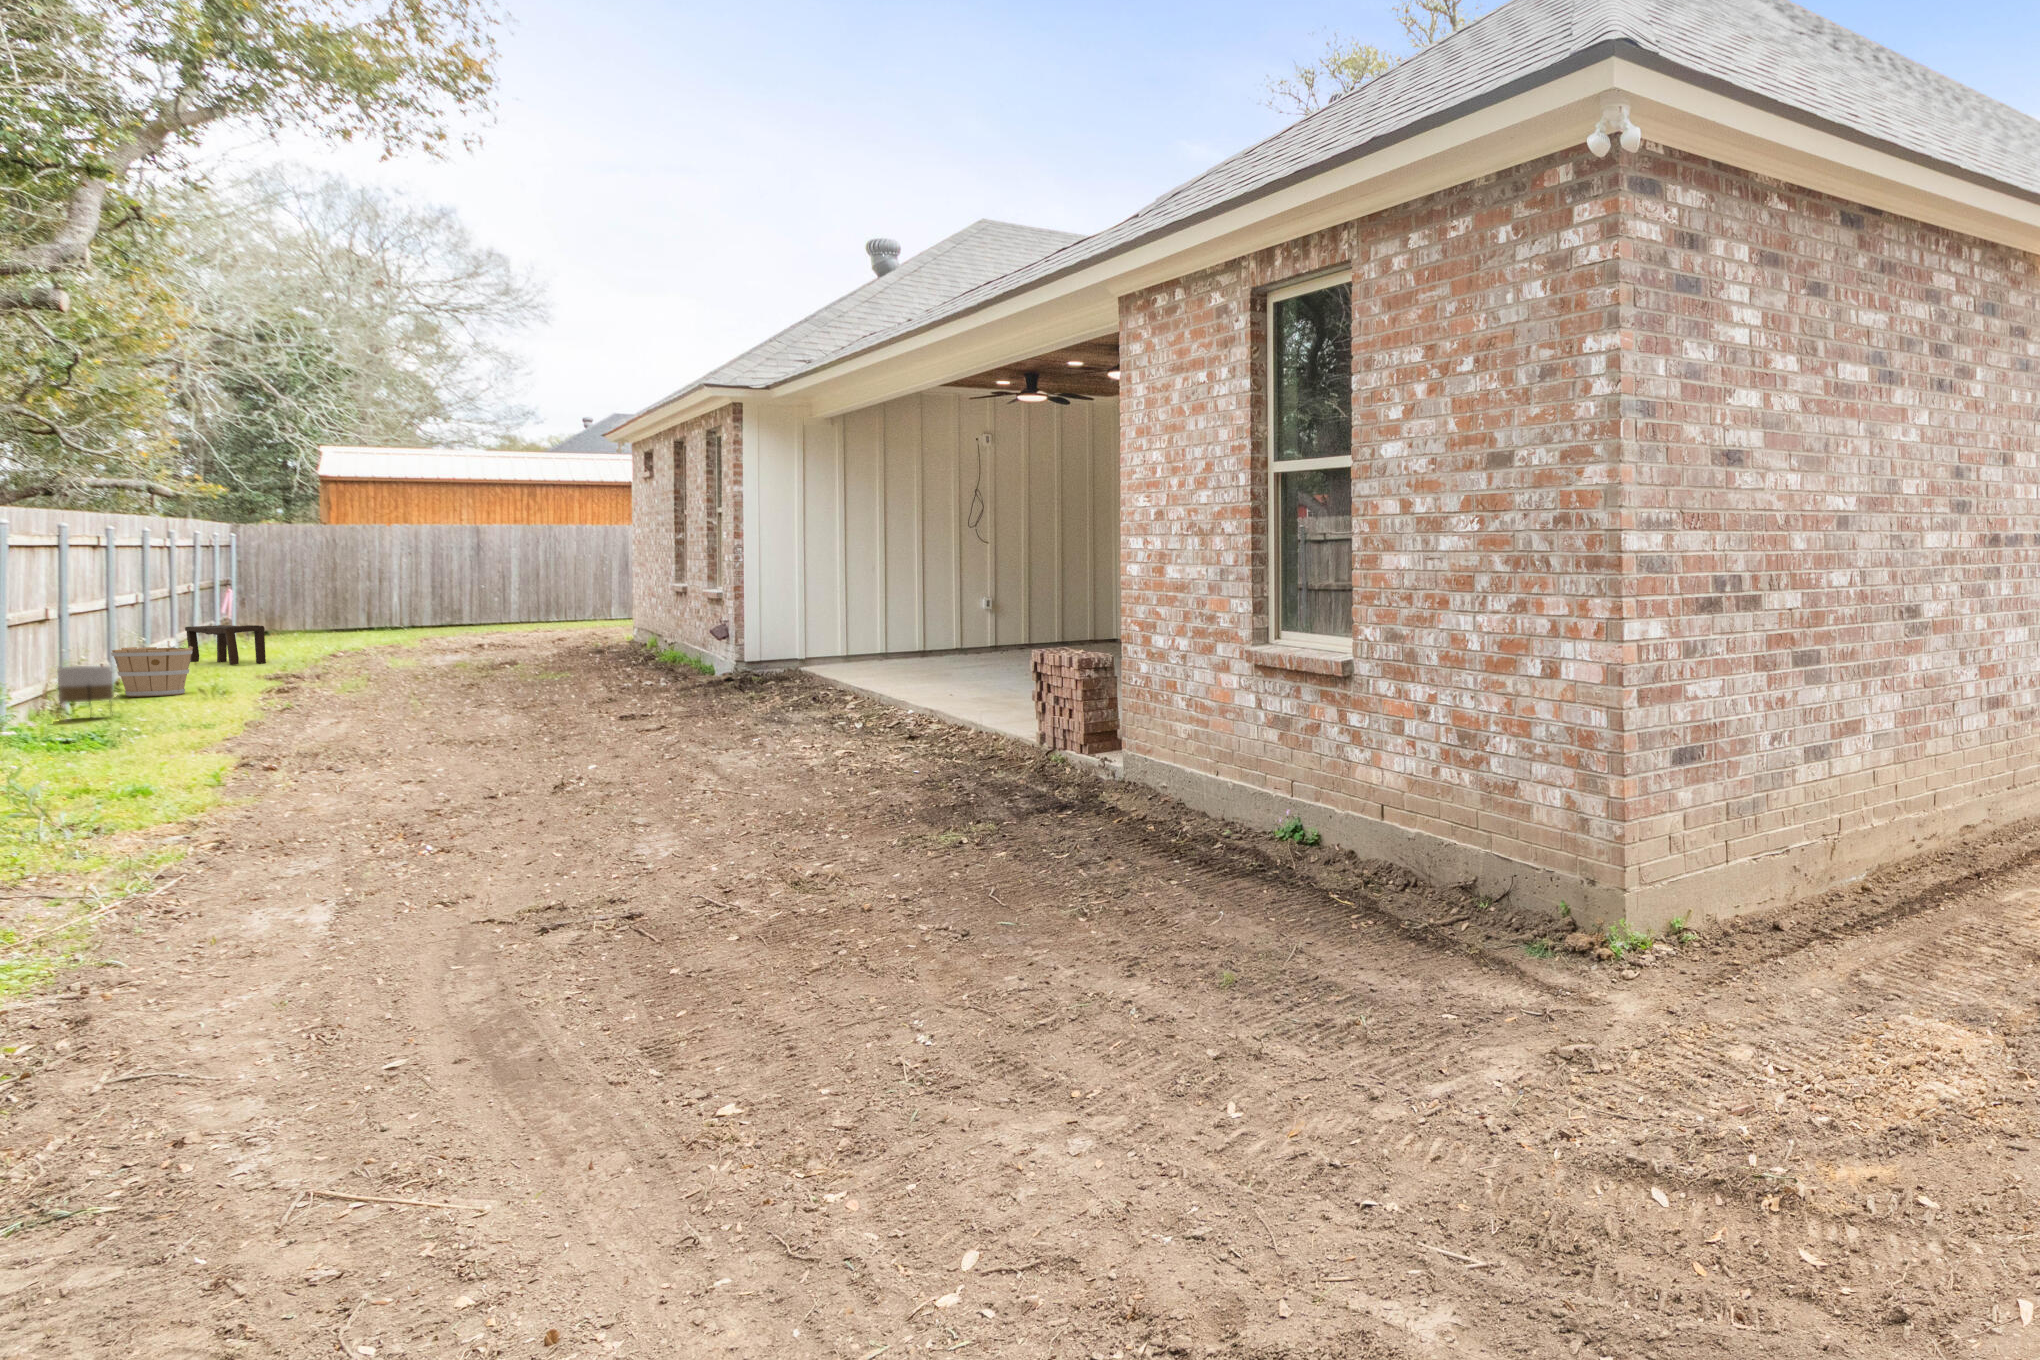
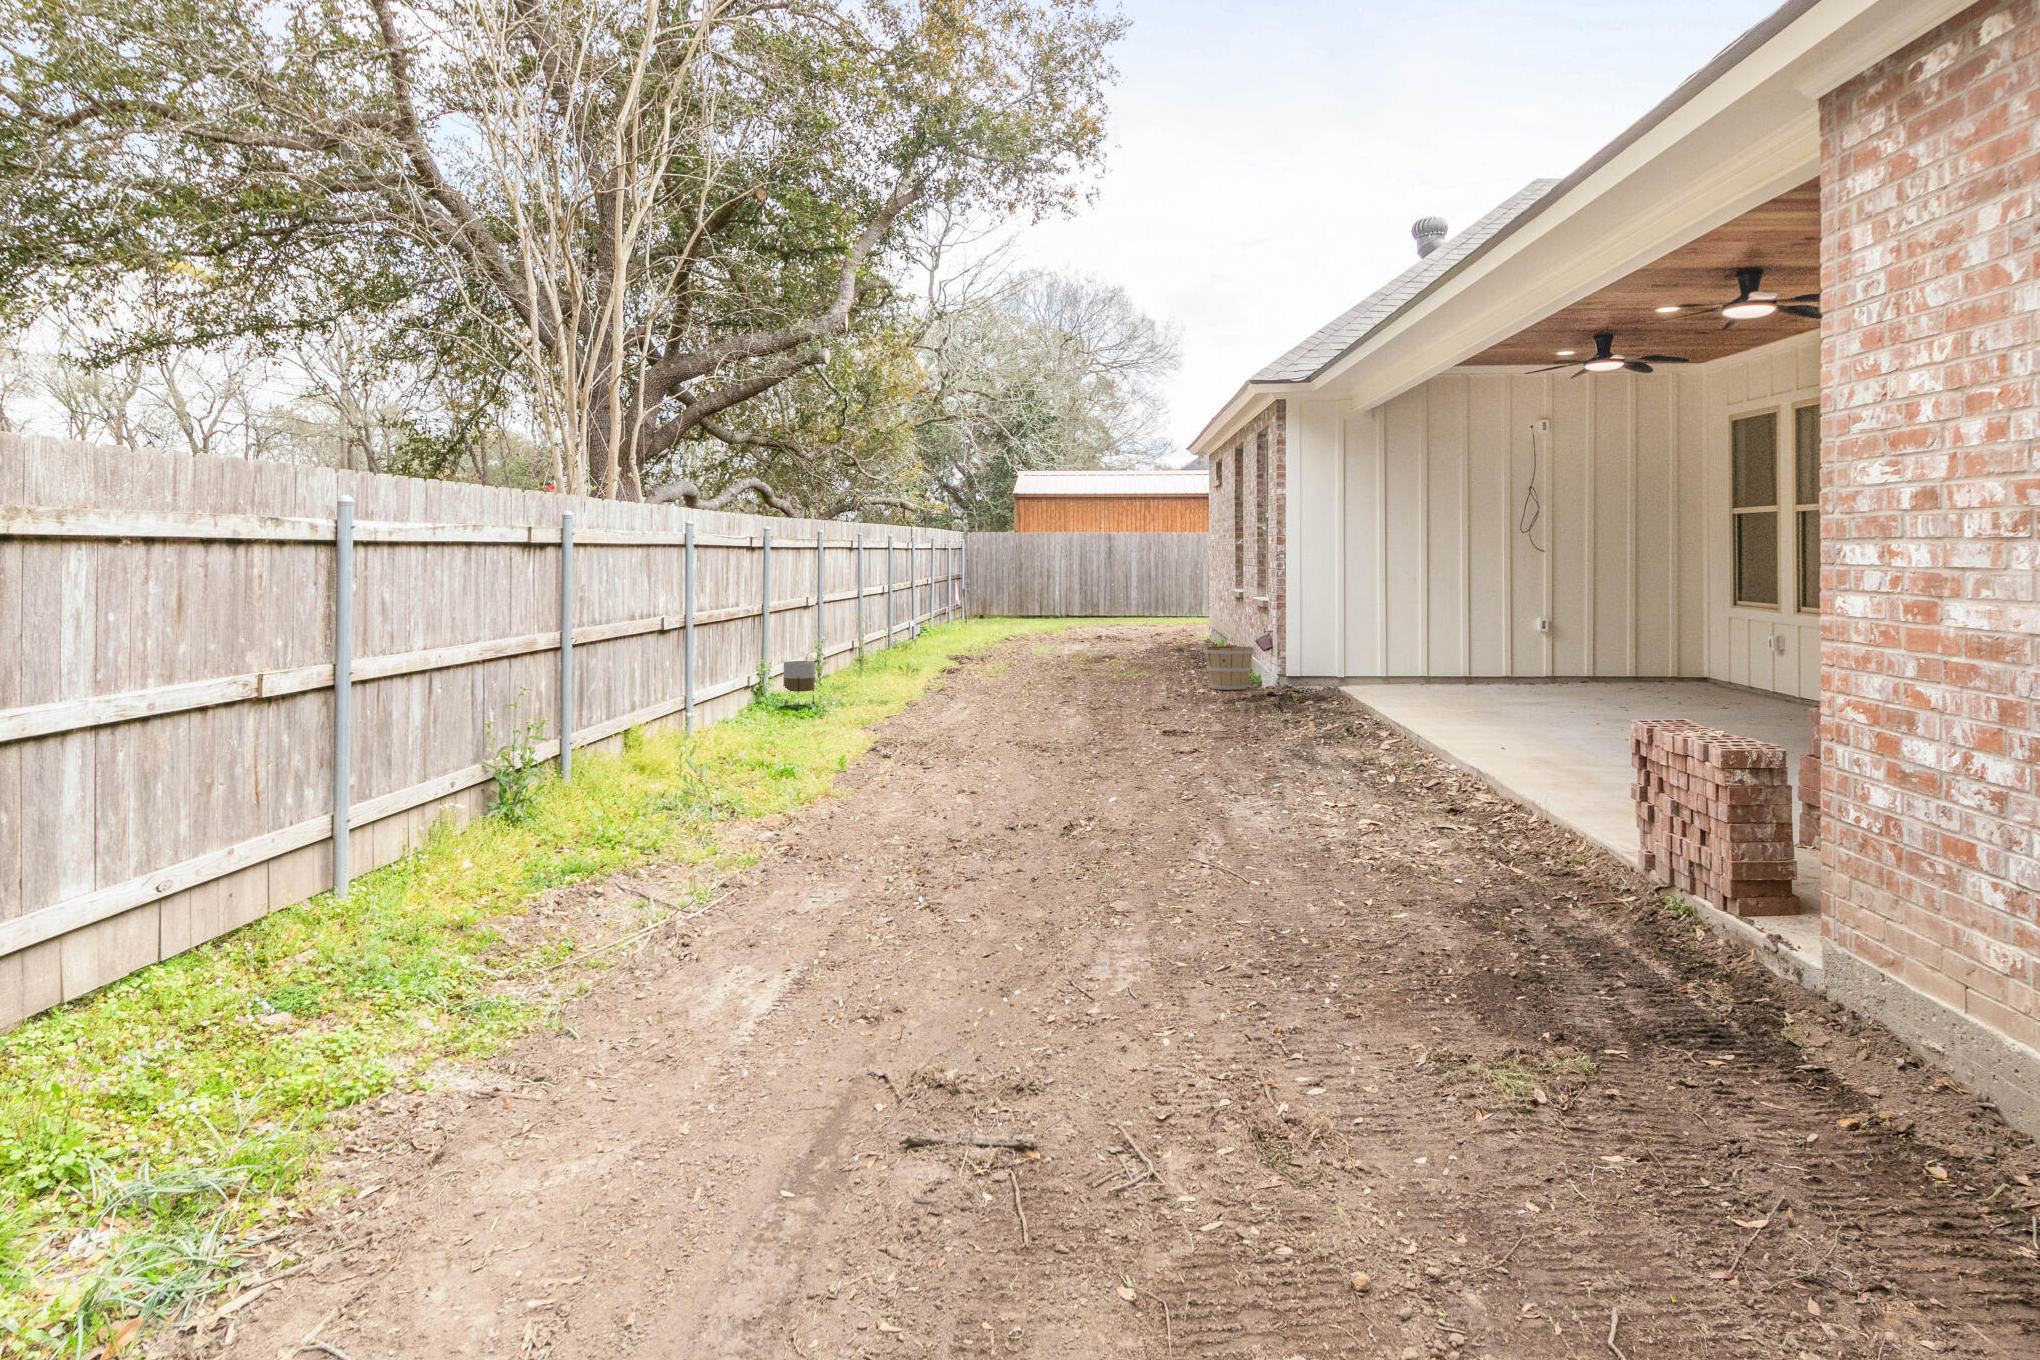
bench: present [185,625,266,665] -> none [905,620,948,654]
wooden bucket: present [111,646,193,697] -> present [1203,645,1254,690]

